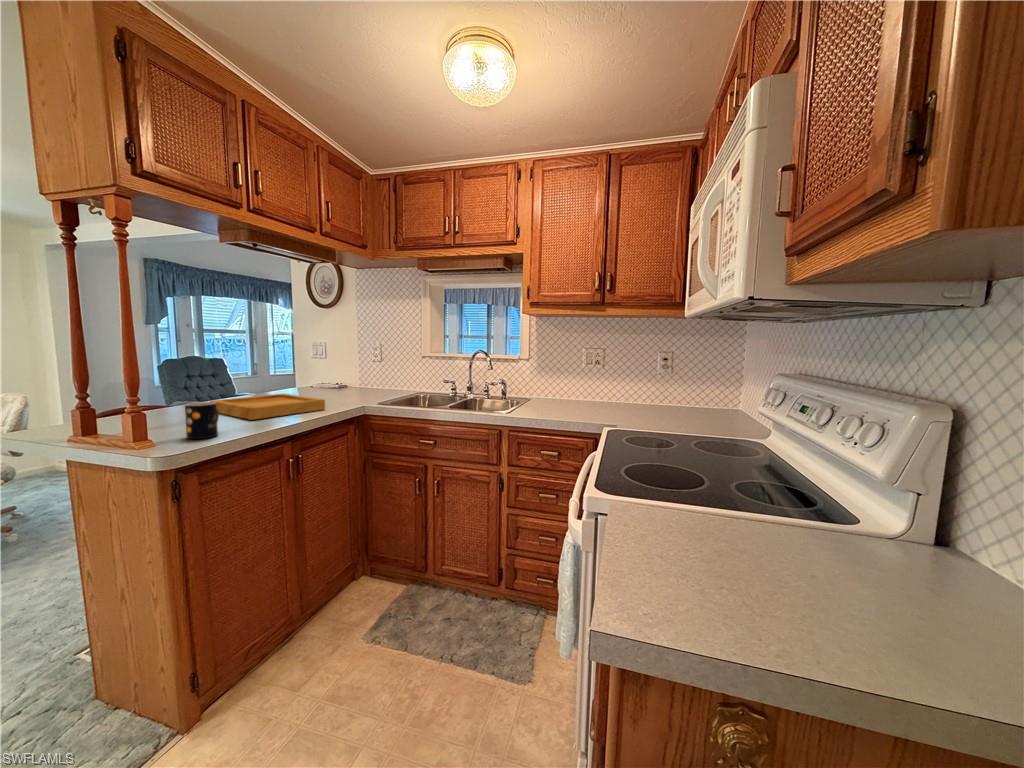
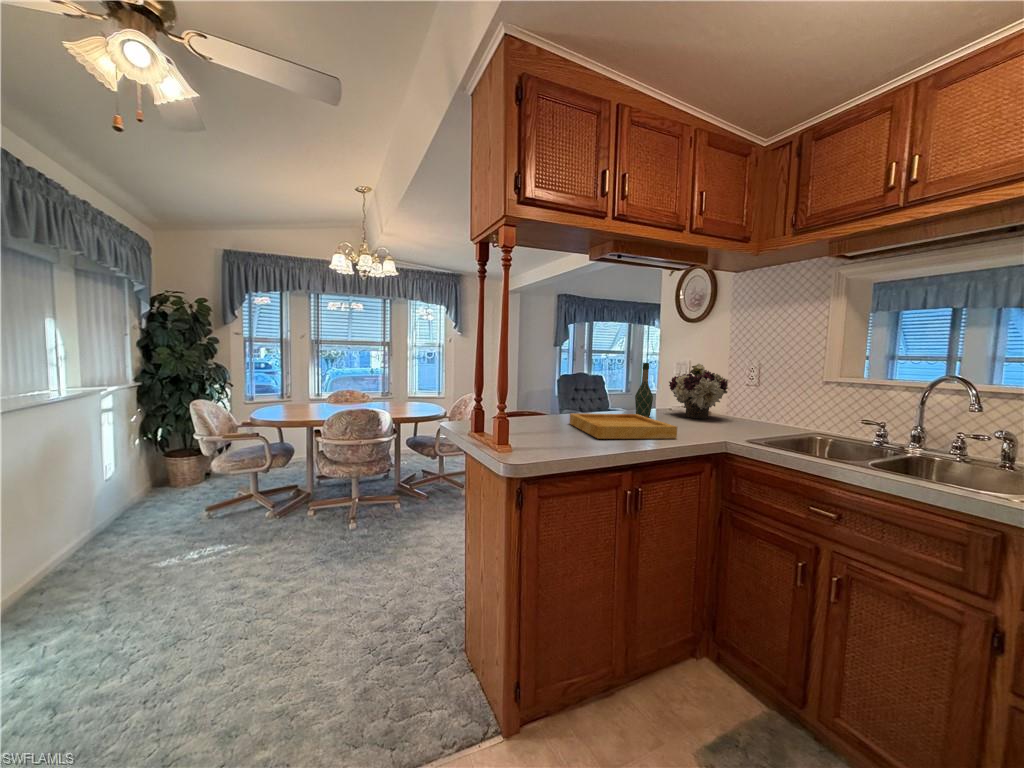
flower arrangement: none [308,345,359,392] -> present [669,364,728,419]
wine bottle: none [278,346,296,396] -> present [635,363,653,417]
mug: present [185,402,219,439] -> none [538,414,566,452]

